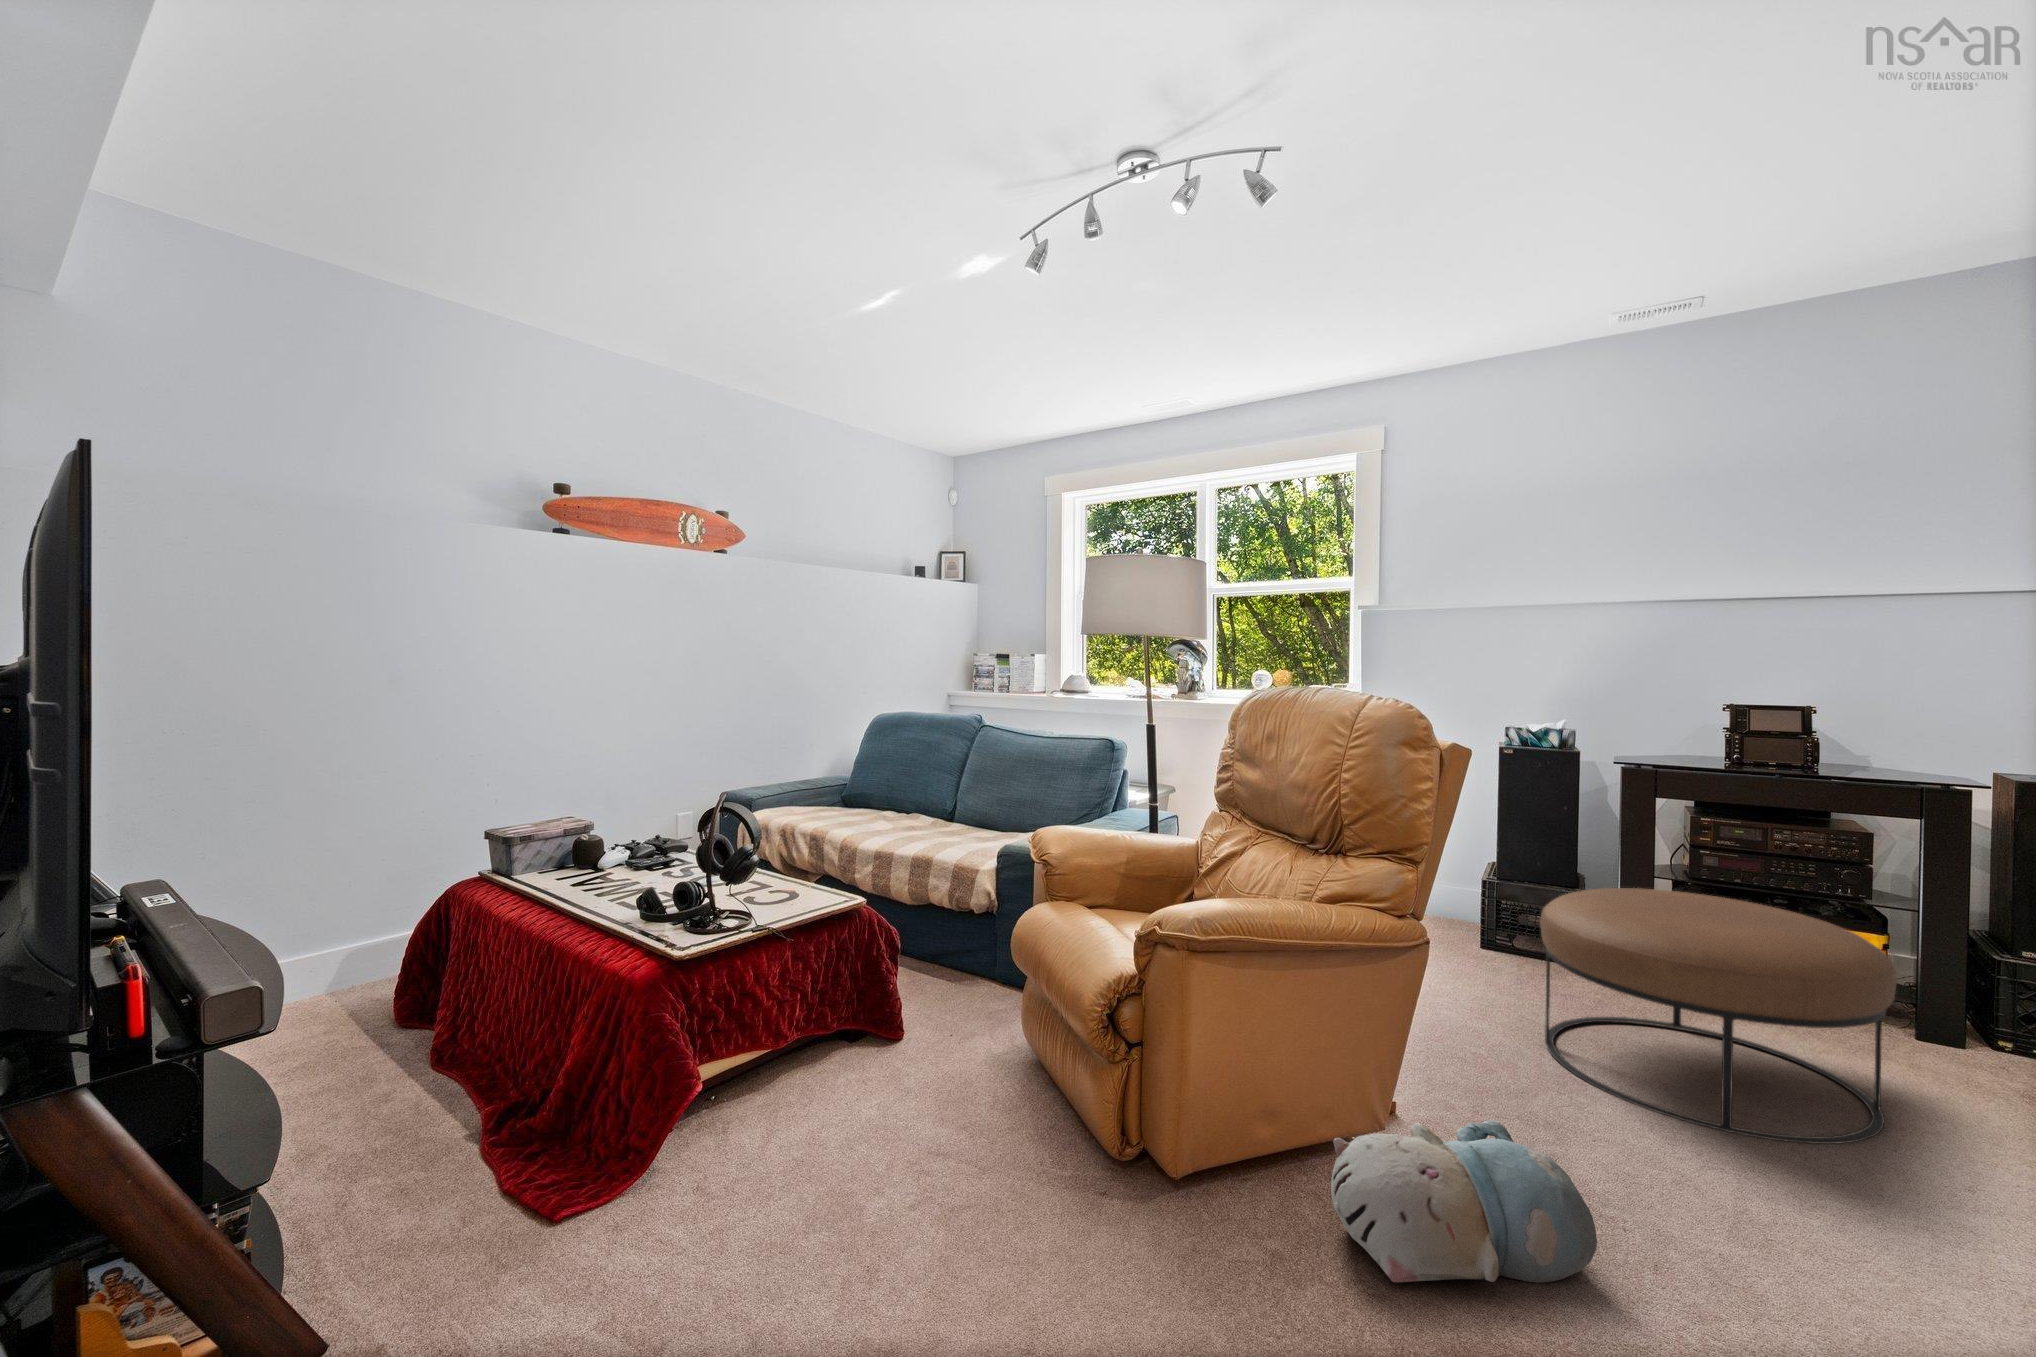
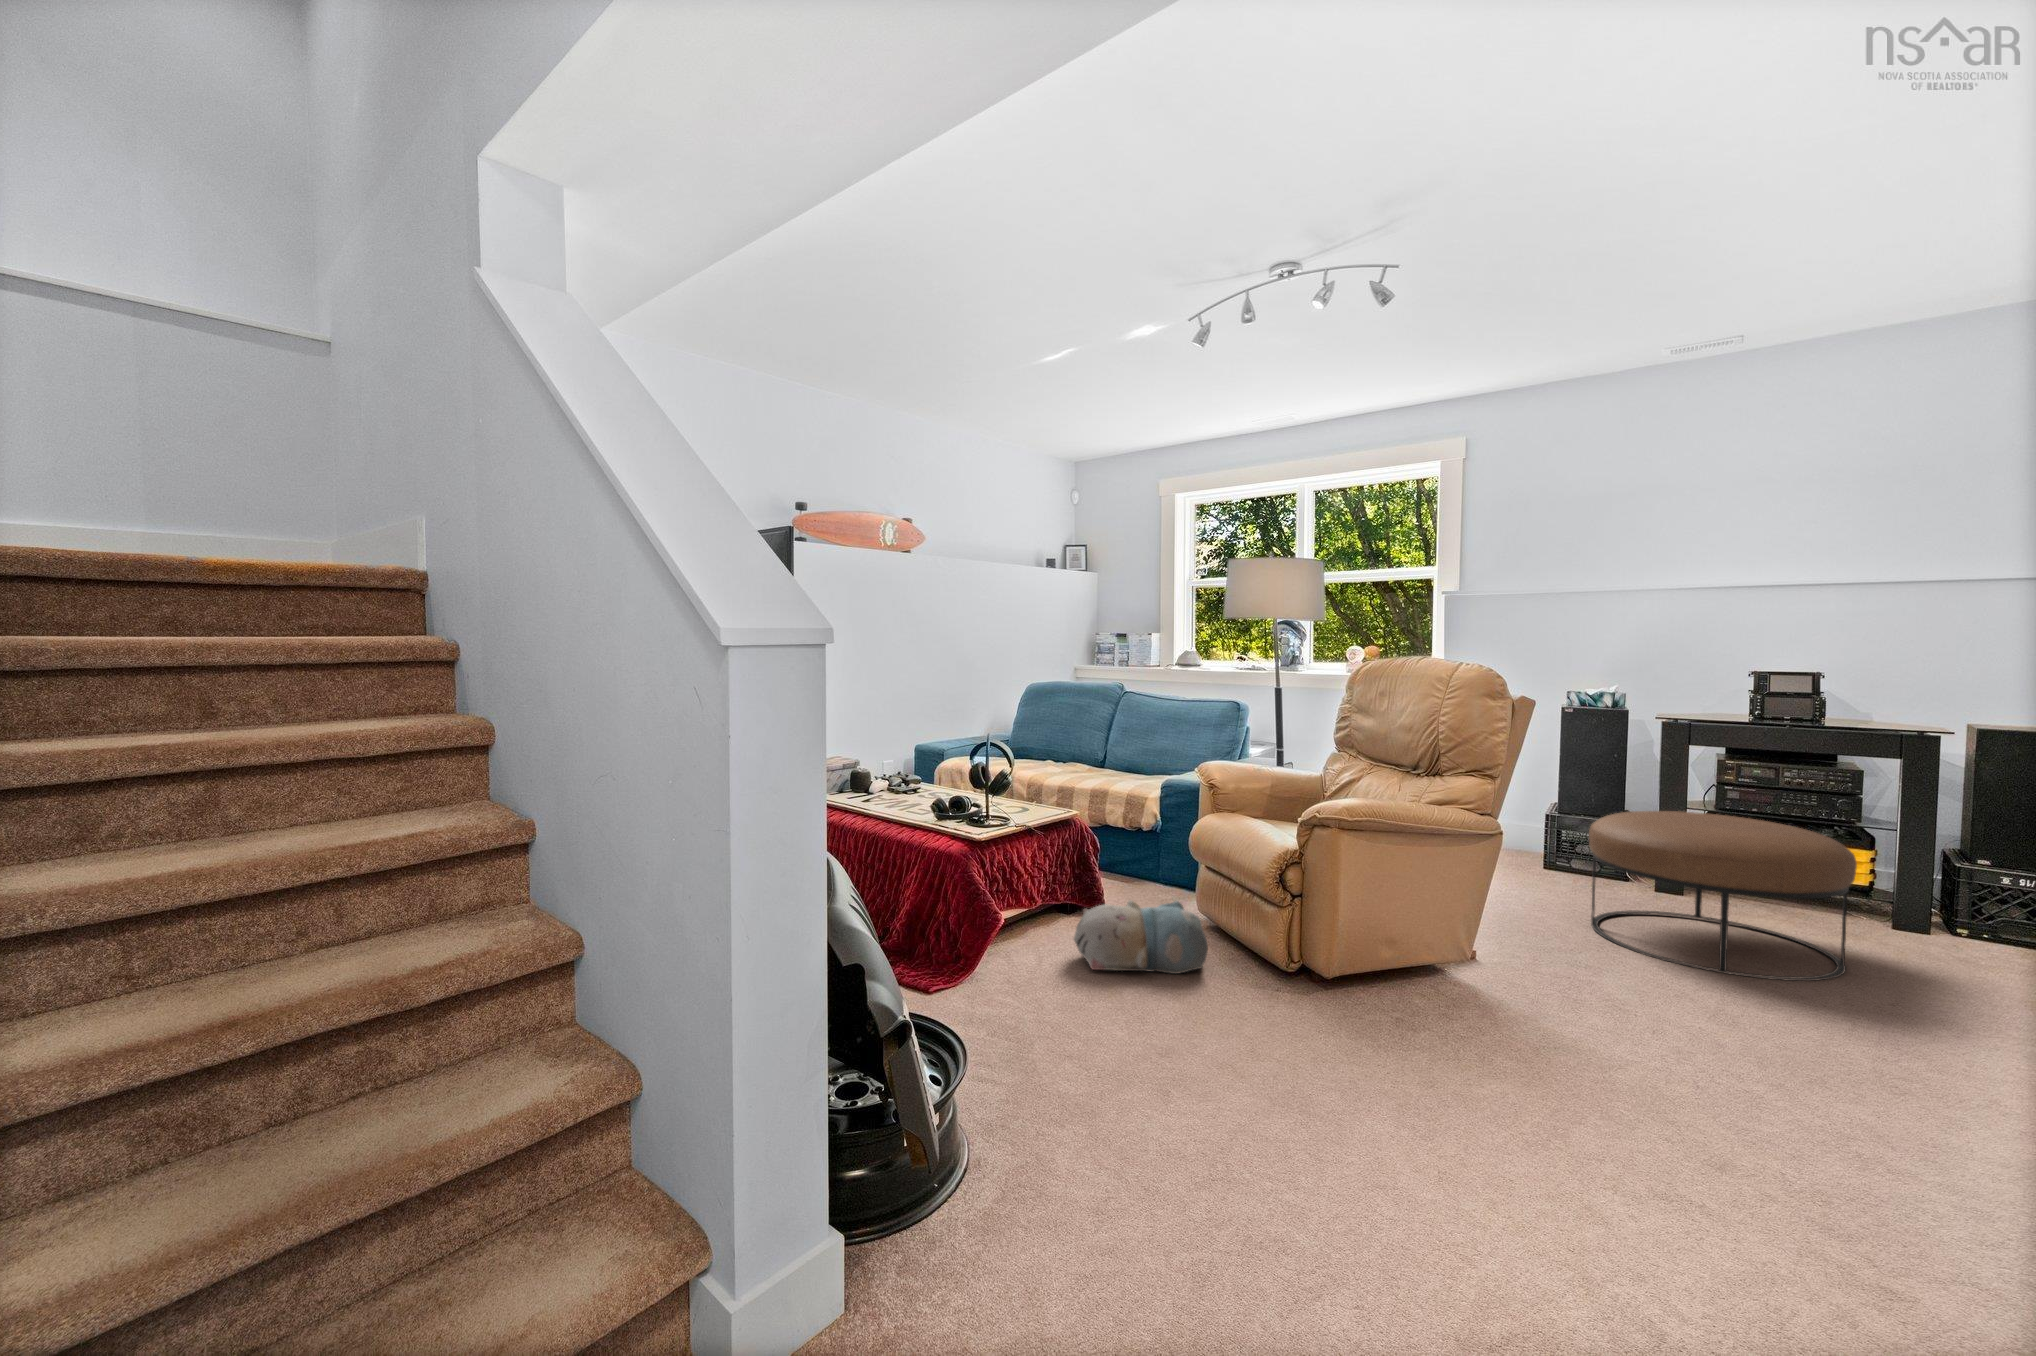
plush toy: present [1331,1120,1597,1283] -> present [1074,900,1208,974]

